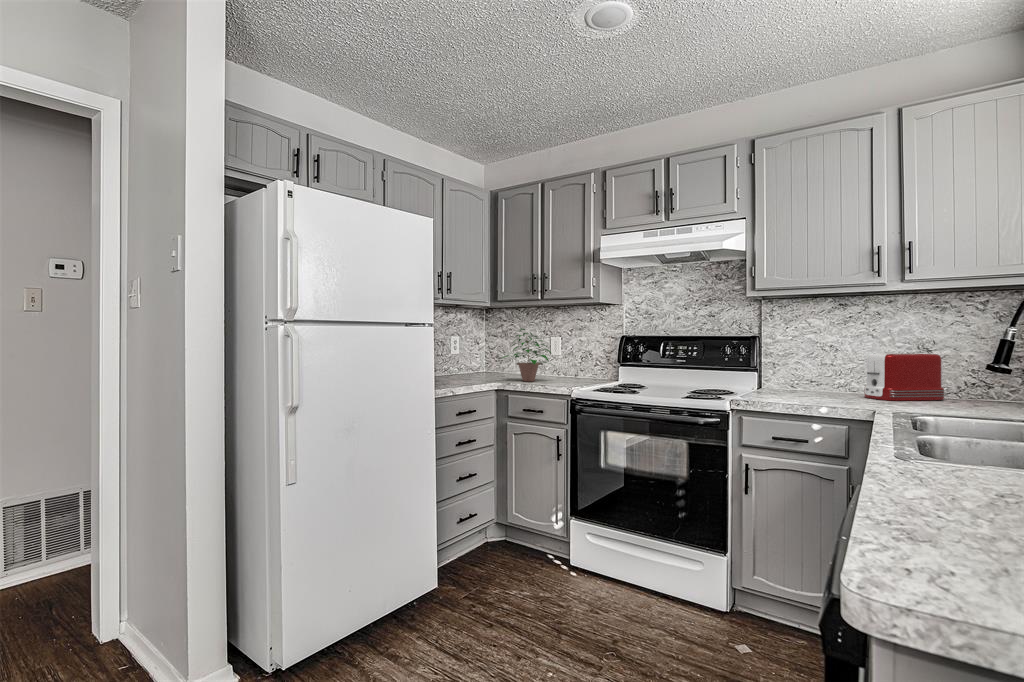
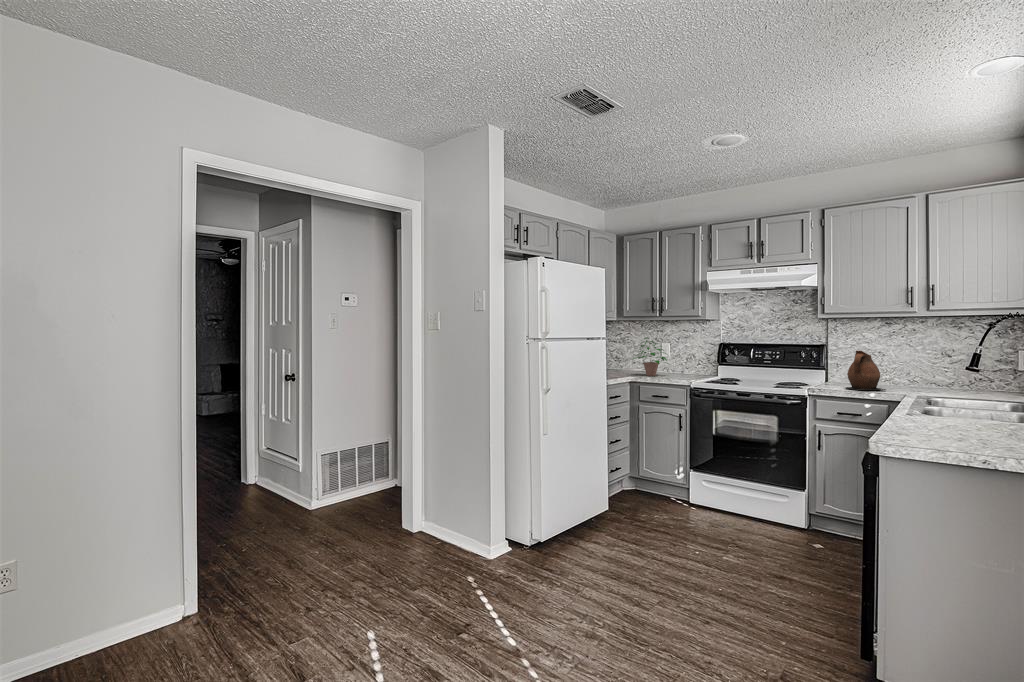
ceramic pitcher: none [780,342,844,403] -> present [846,351,886,390]
toaster: present [864,354,945,401] -> none [902,358,958,390]

